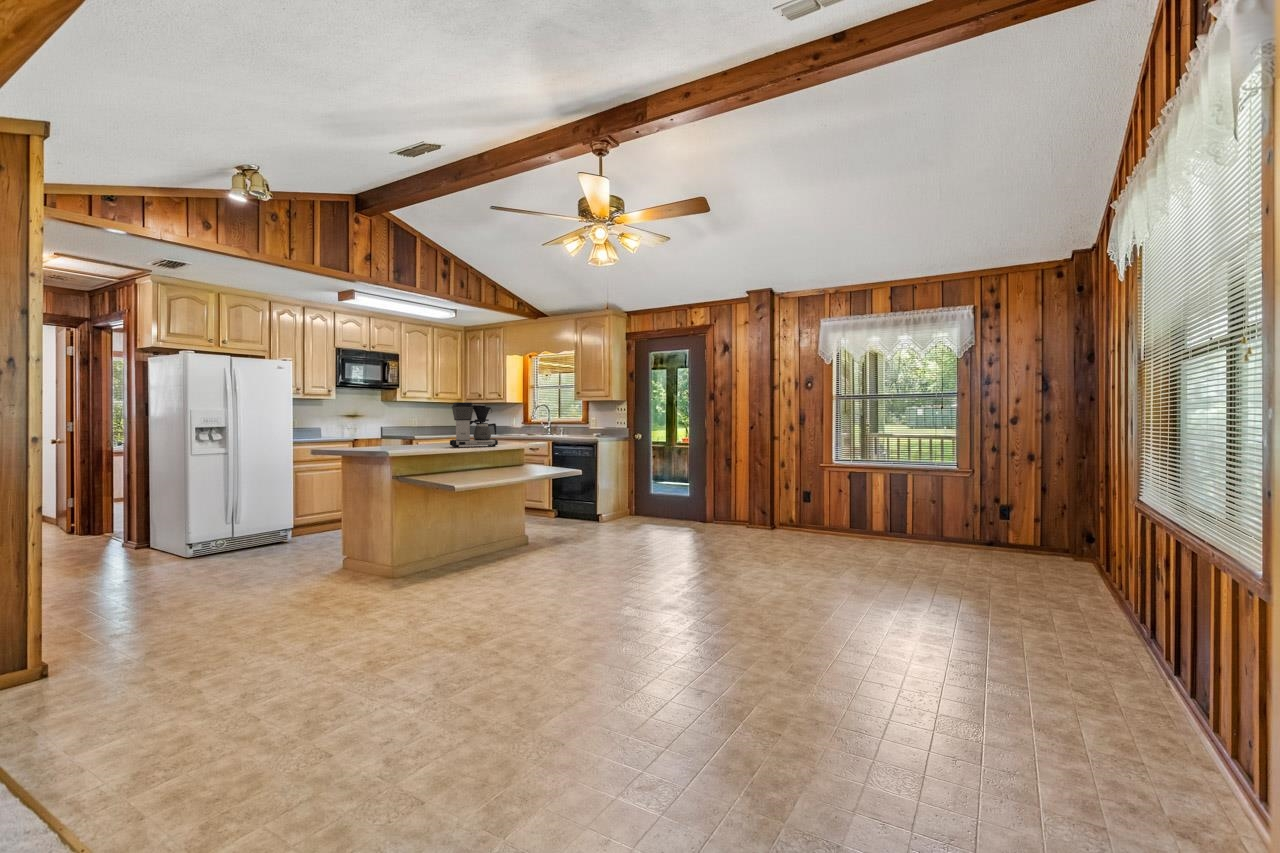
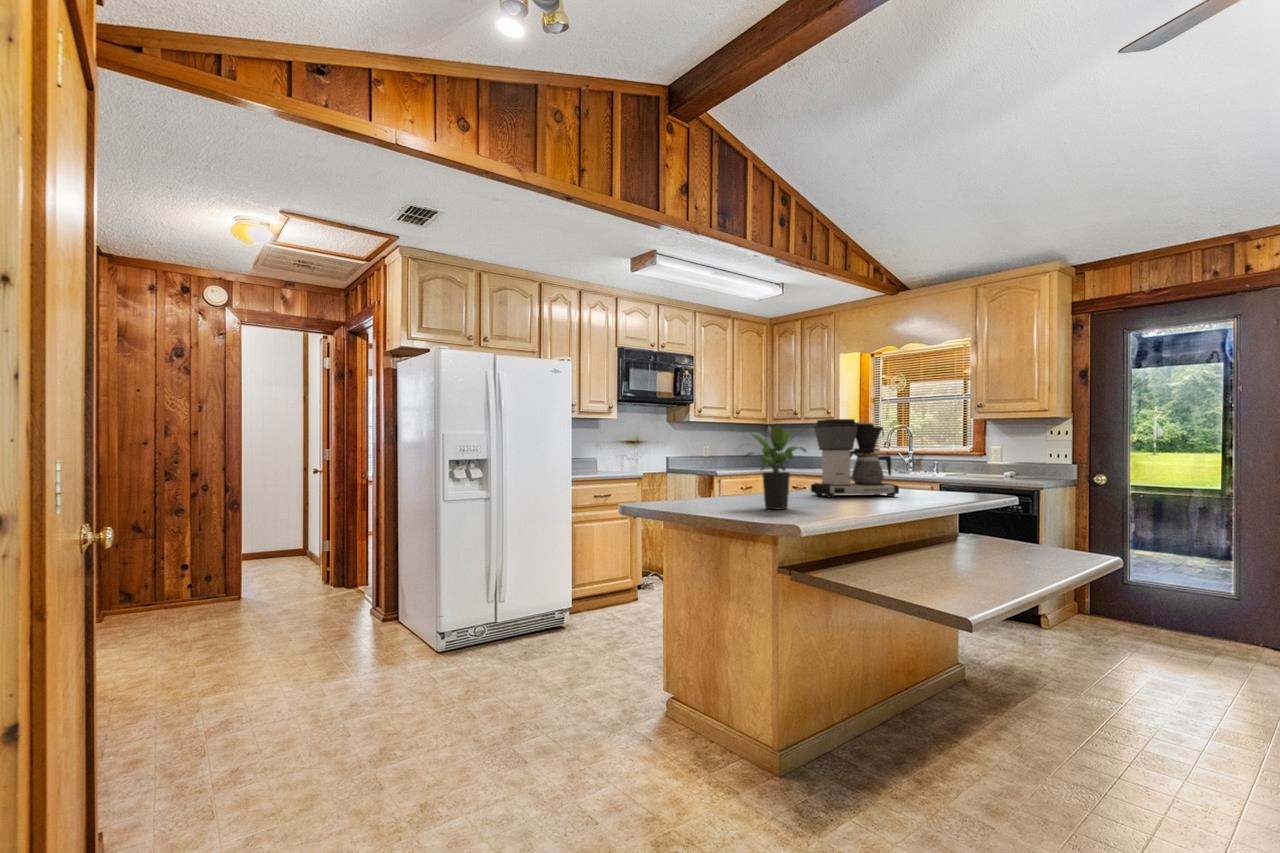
potted plant: none [384,406,428,451] -> present [744,425,806,510]

